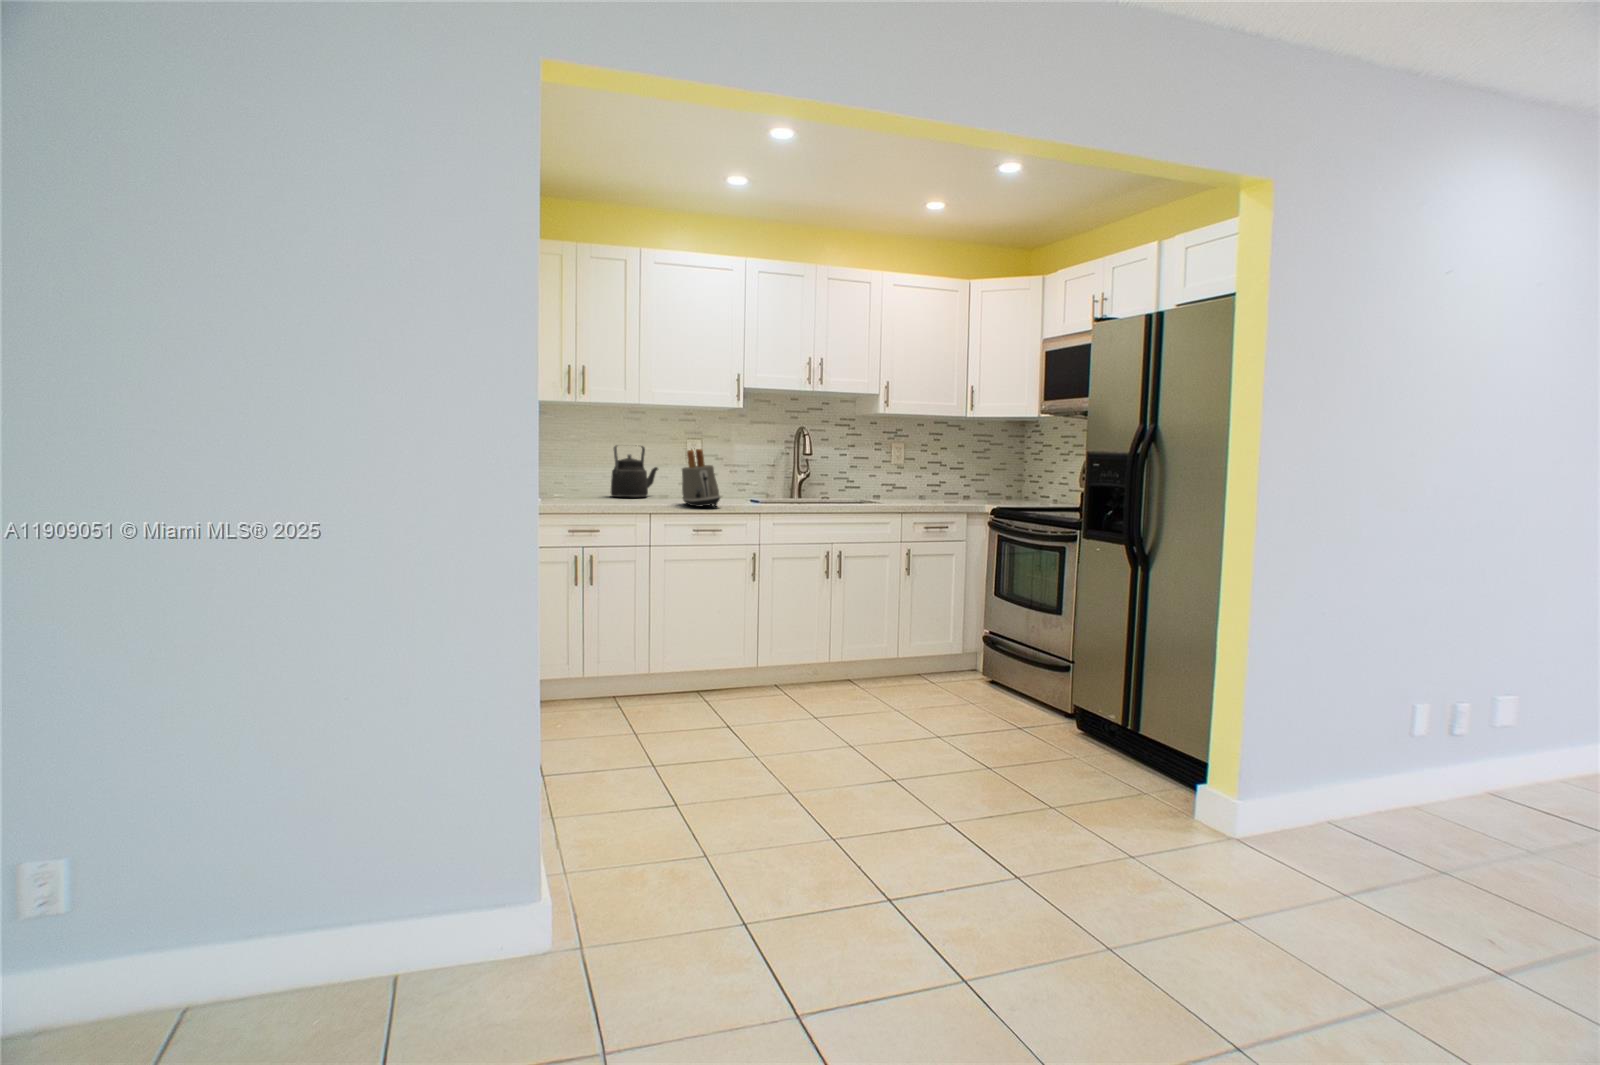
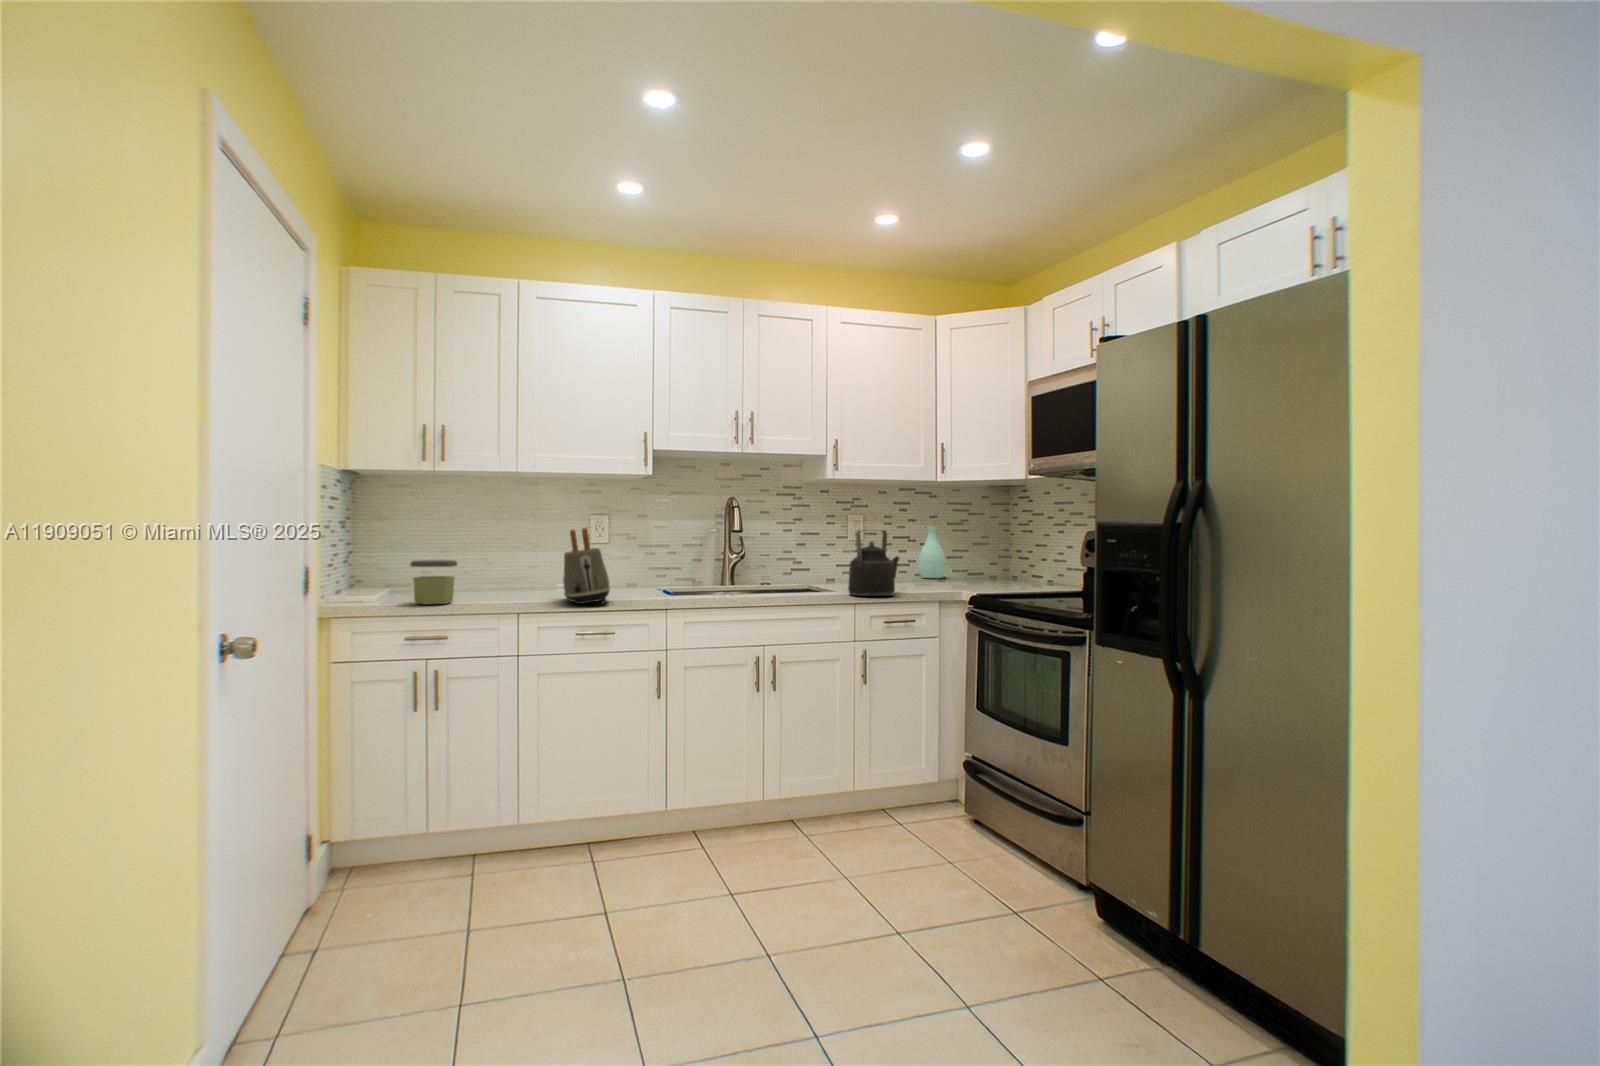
kettle: present [611,445,658,497] -> present [848,530,899,596]
bottle: none [948,449,970,496] -> present [919,521,946,578]
jar: none [572,472,604,505] -> present [411,560,457,604]

